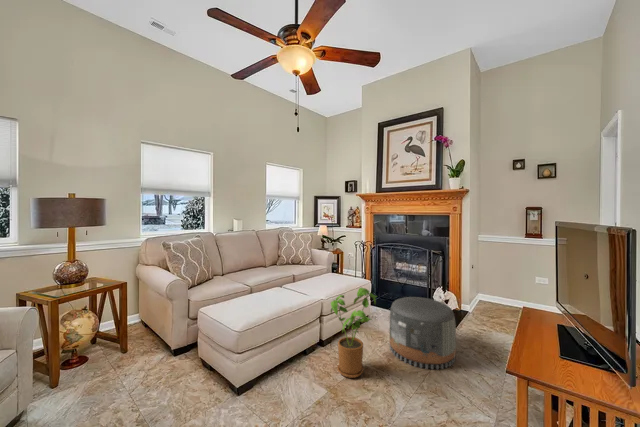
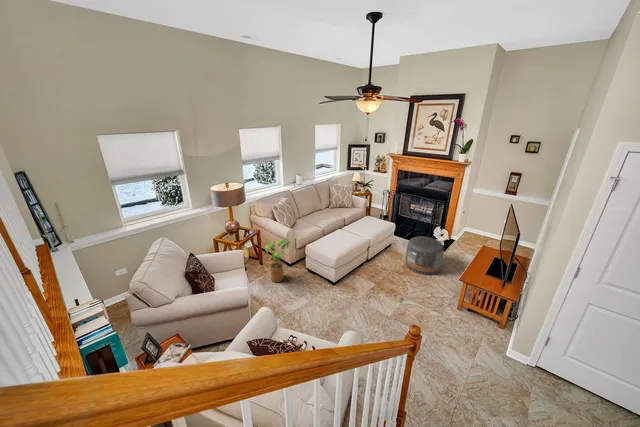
house plant: present [331,288,377,378] -> present [265,239,291,282]

